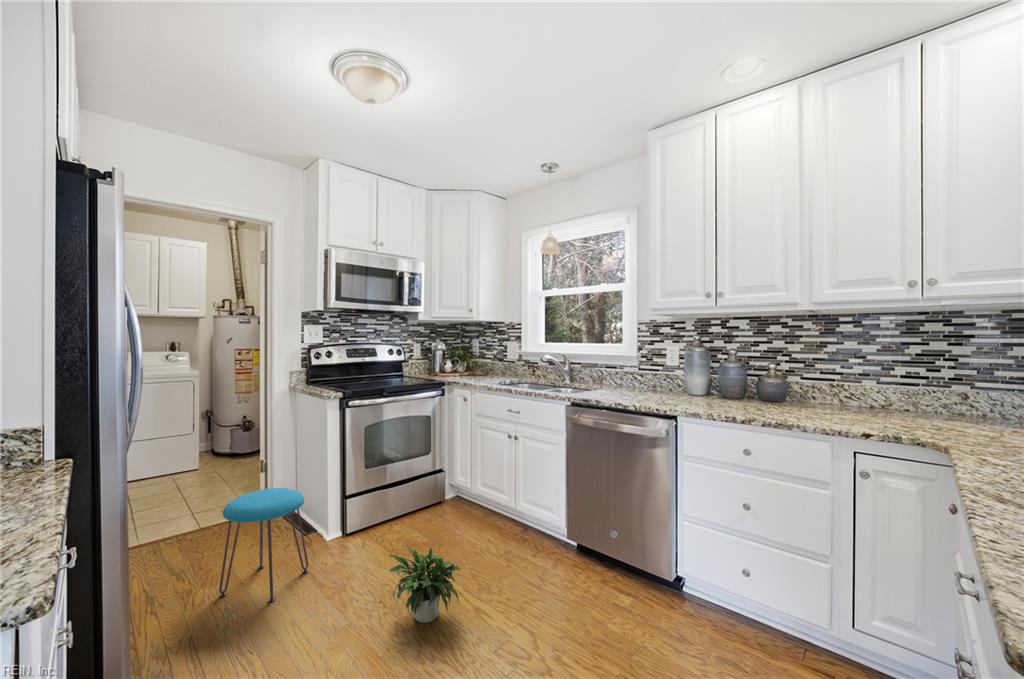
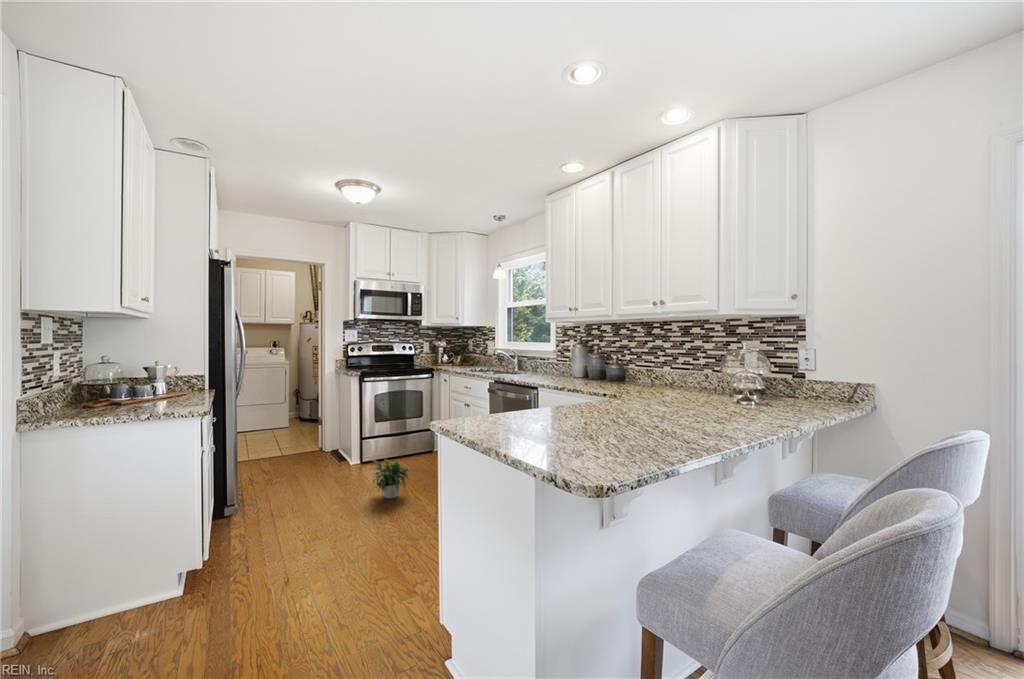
stool: present [219,488,308,602] -> none [286,426,336,486]

